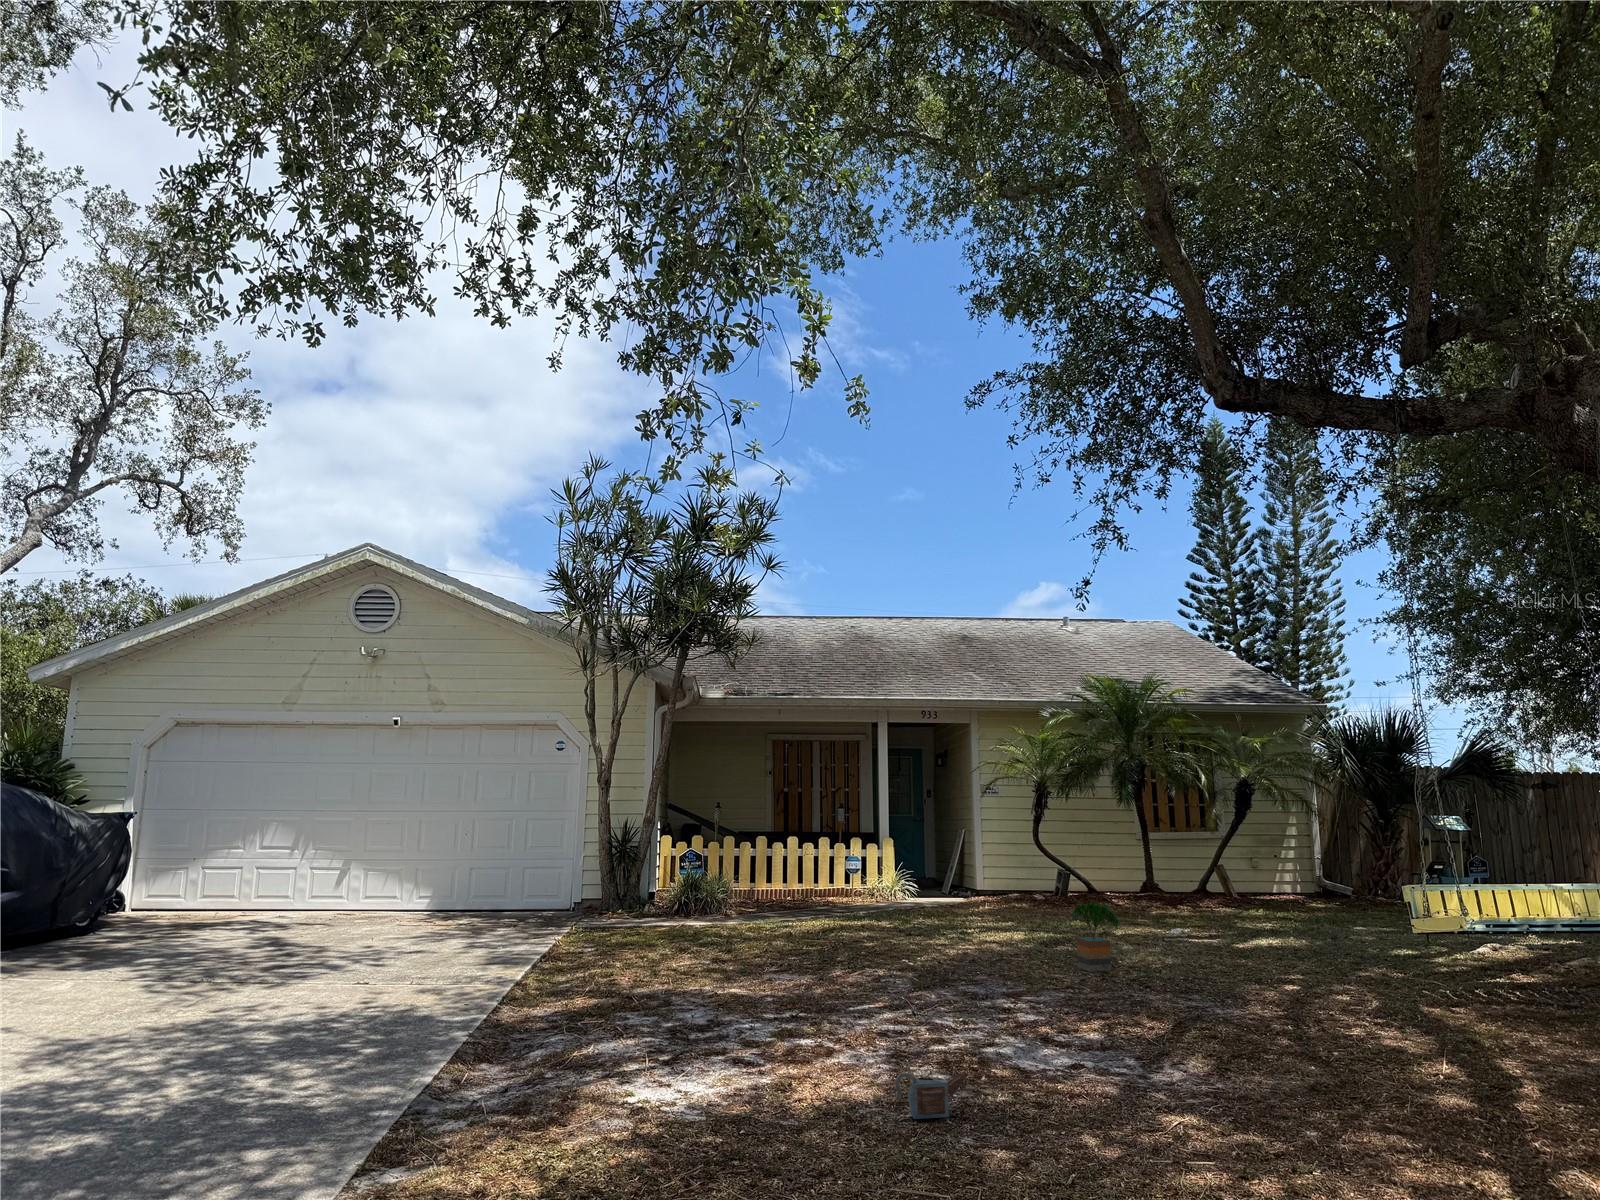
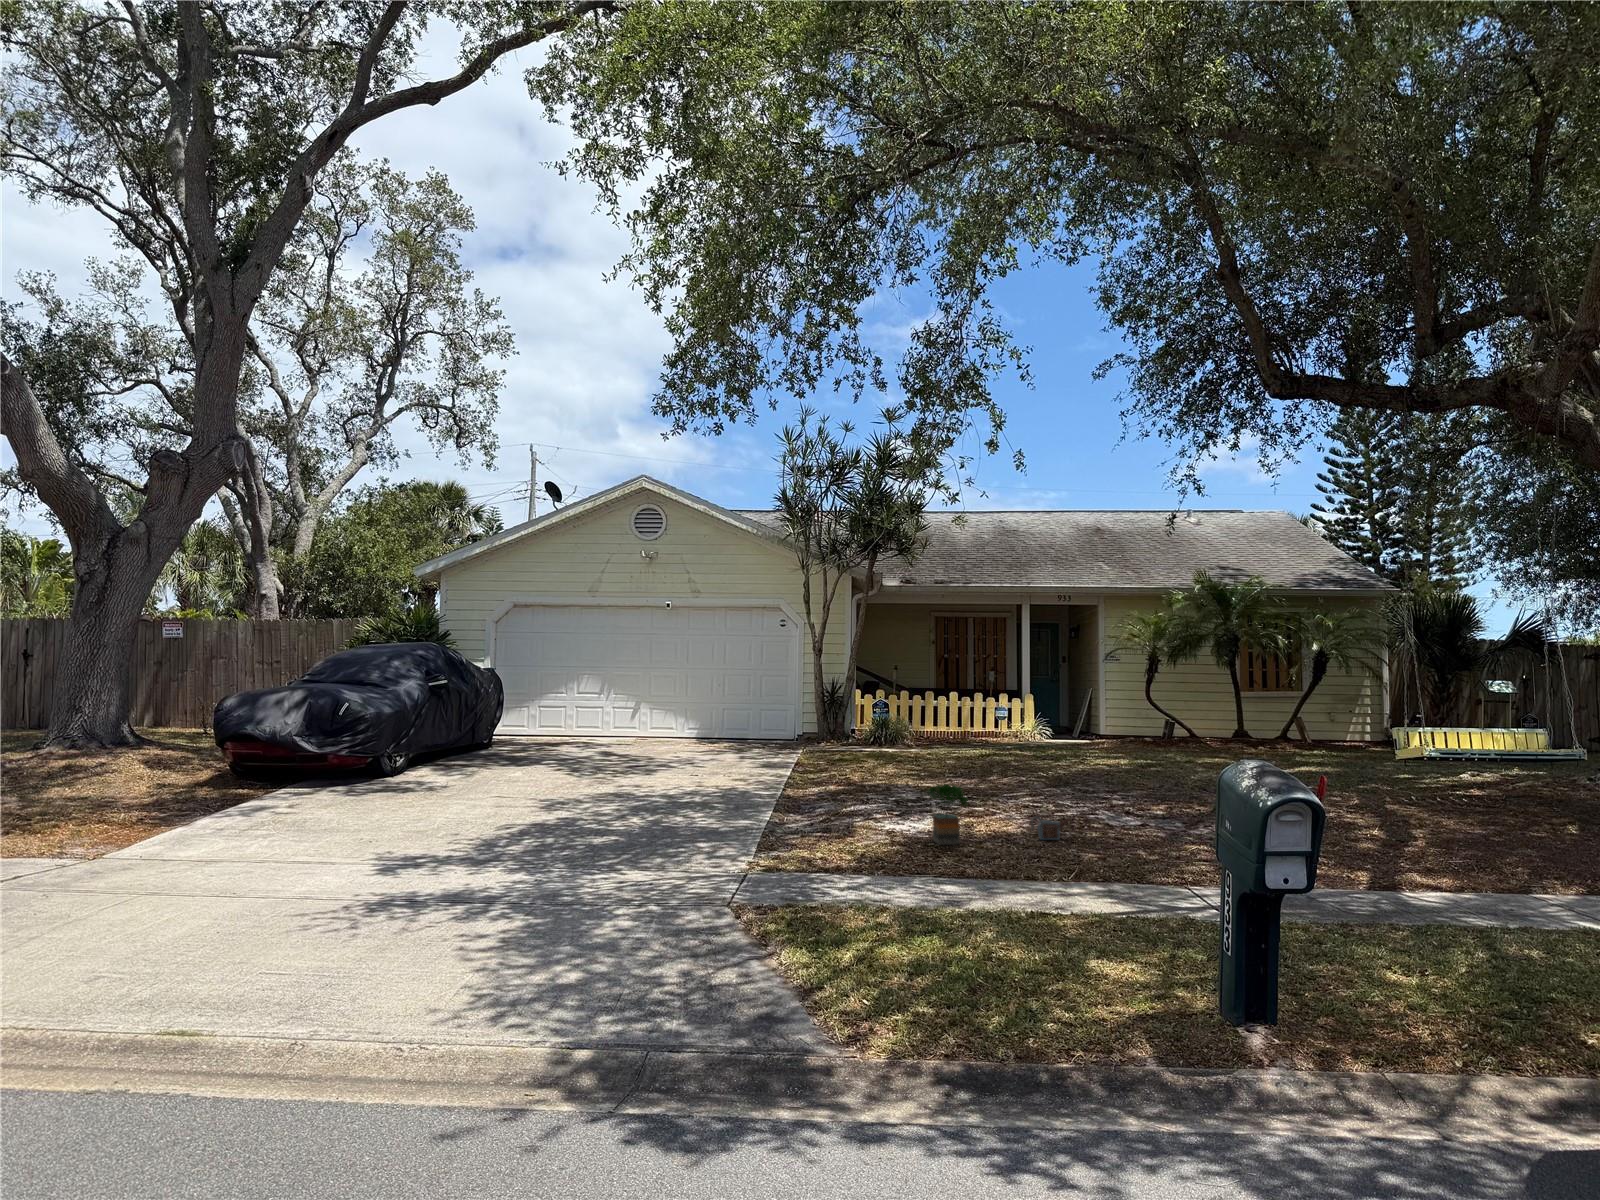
potted tree: present [1072,903,1119,972] -> present [928,784,968,845]

